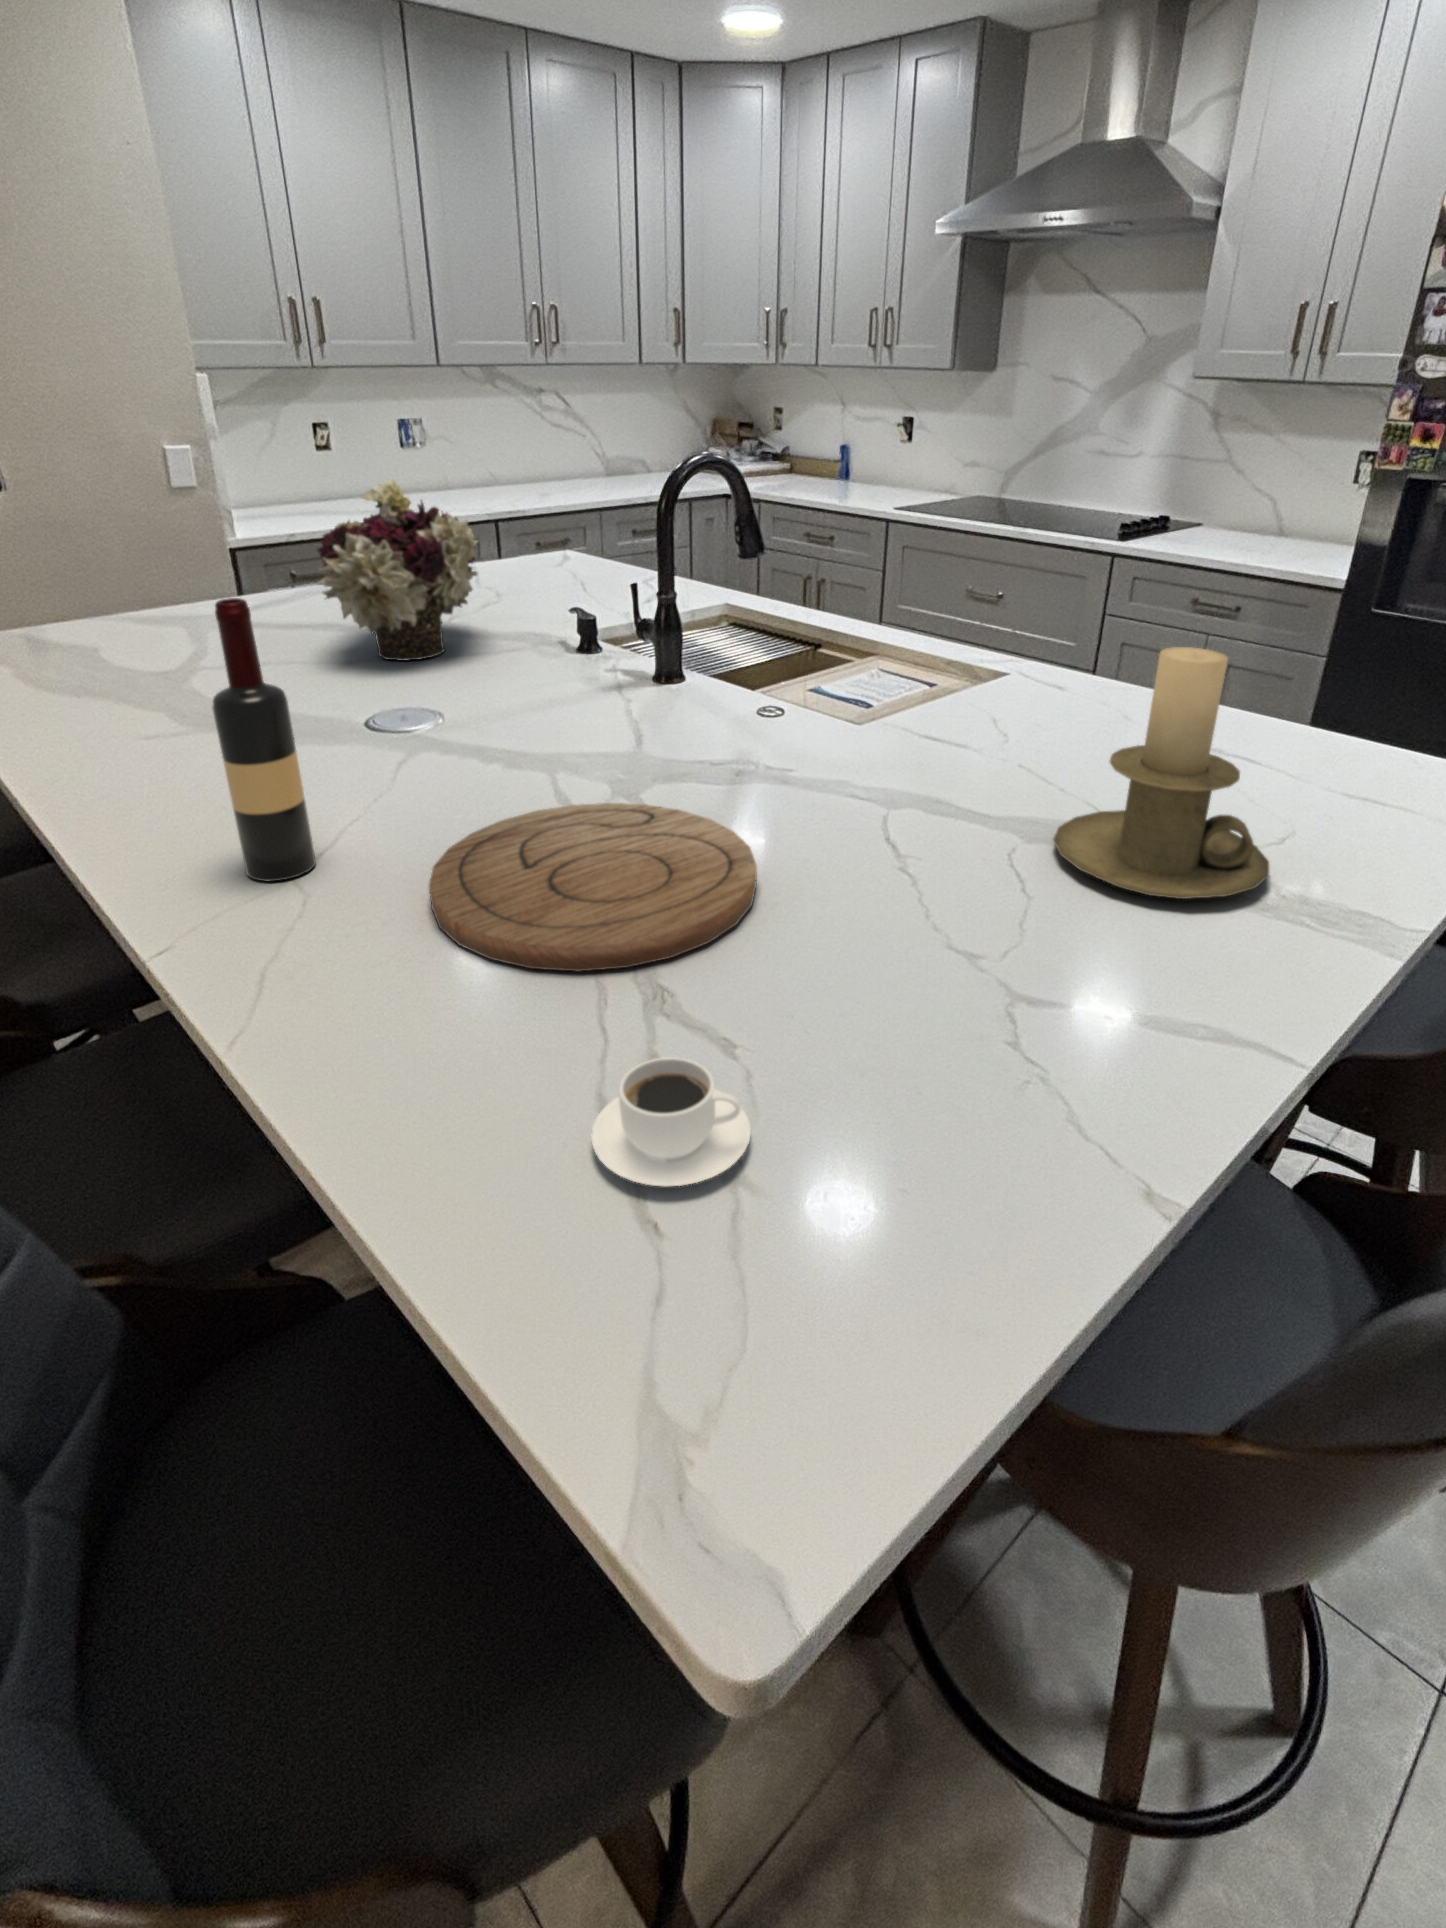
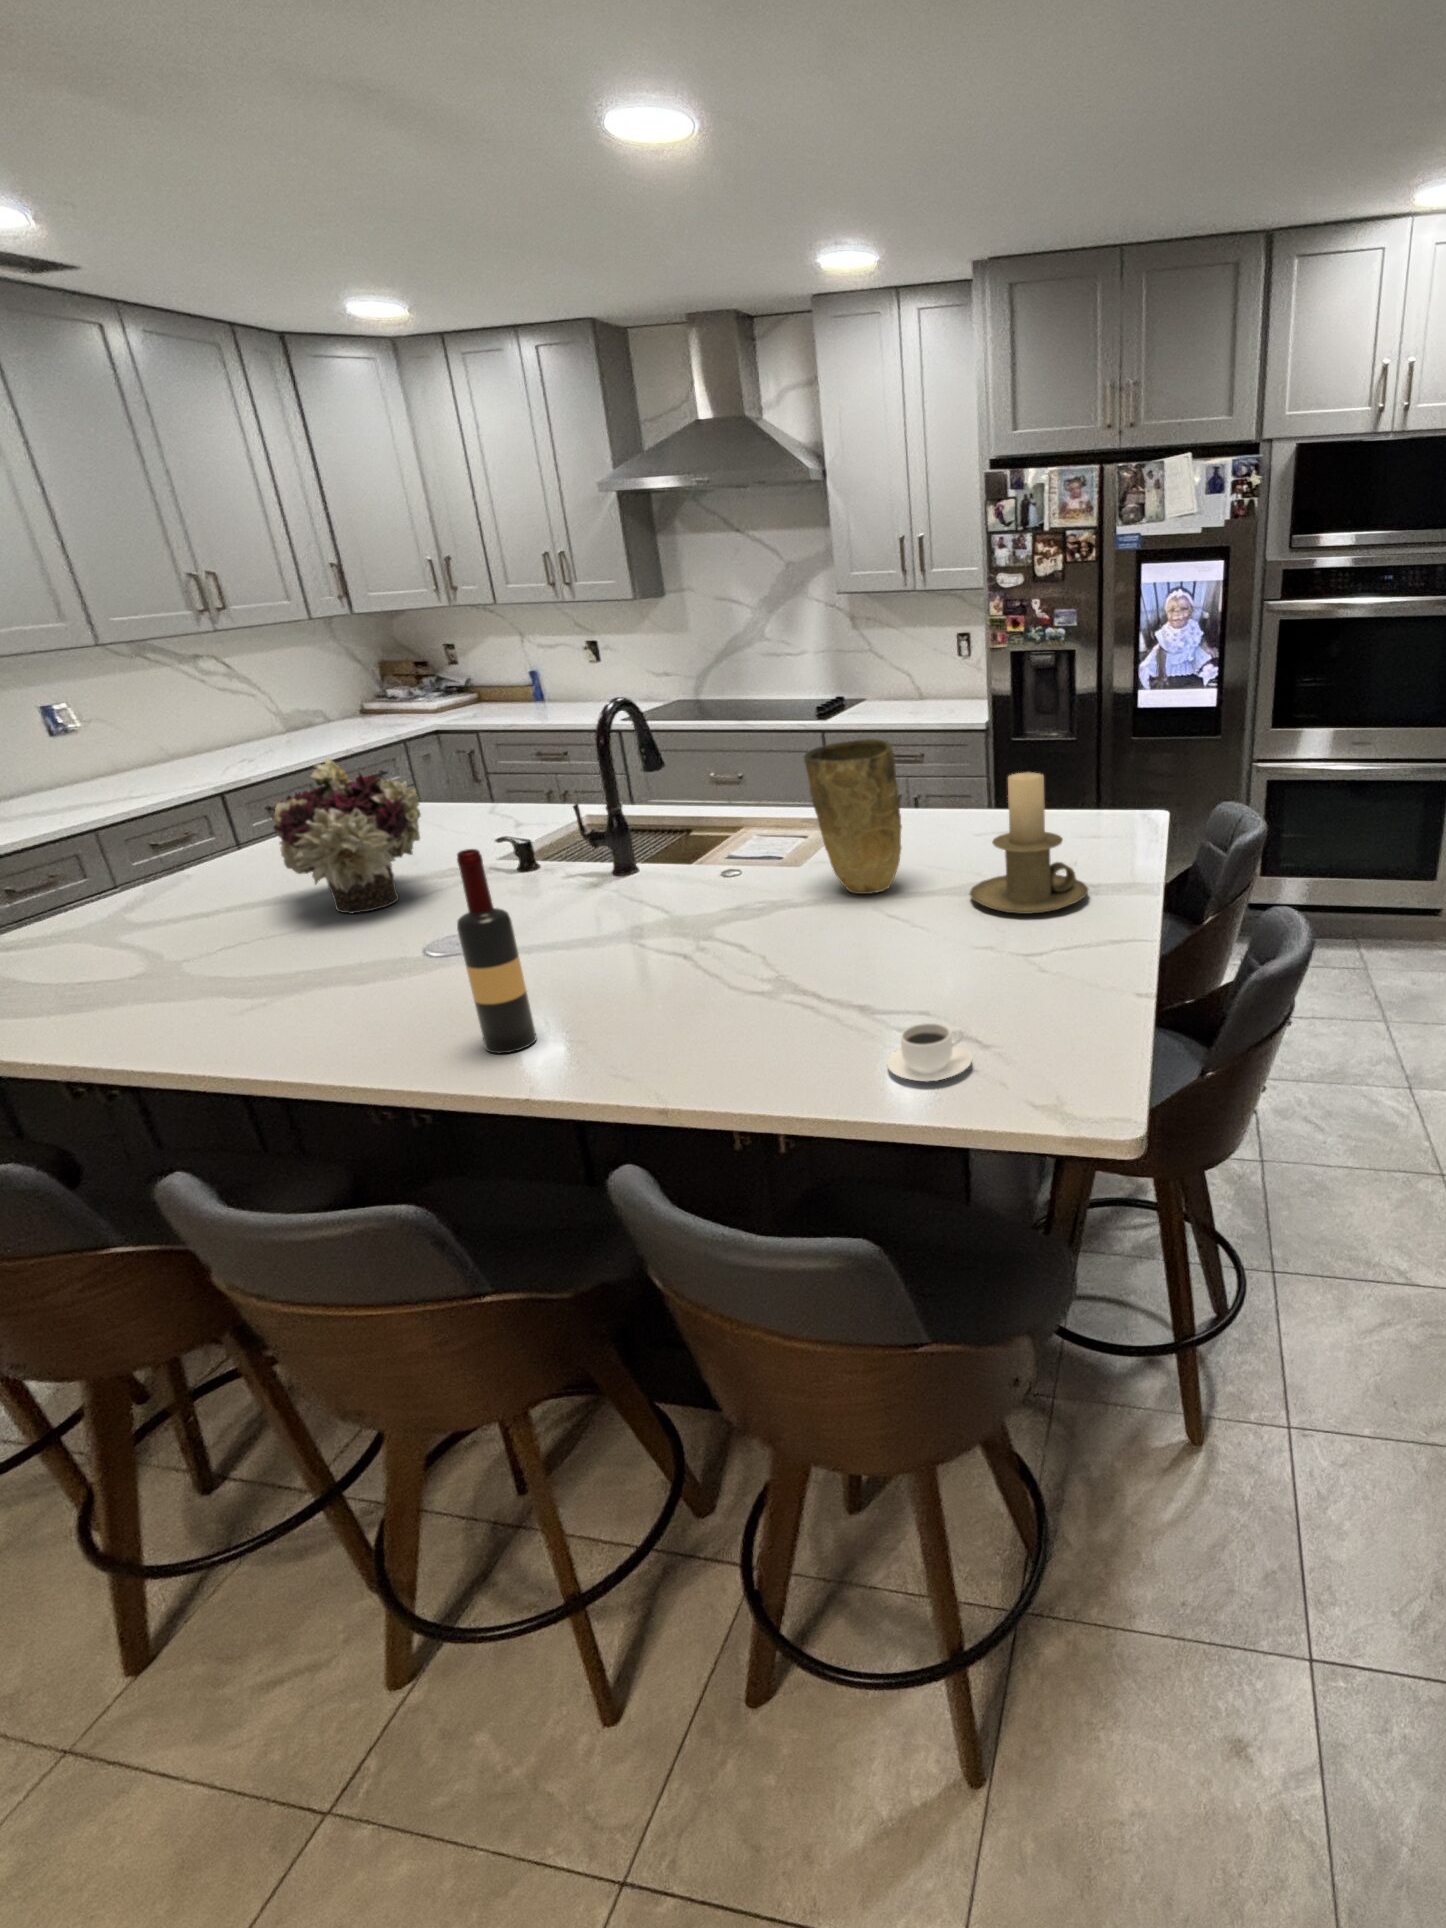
vase: none [864,550,1003,786] -> present [804,739,902,894]
cutting board: present [429,803,757,971] -> none [632,938,851,1039]

